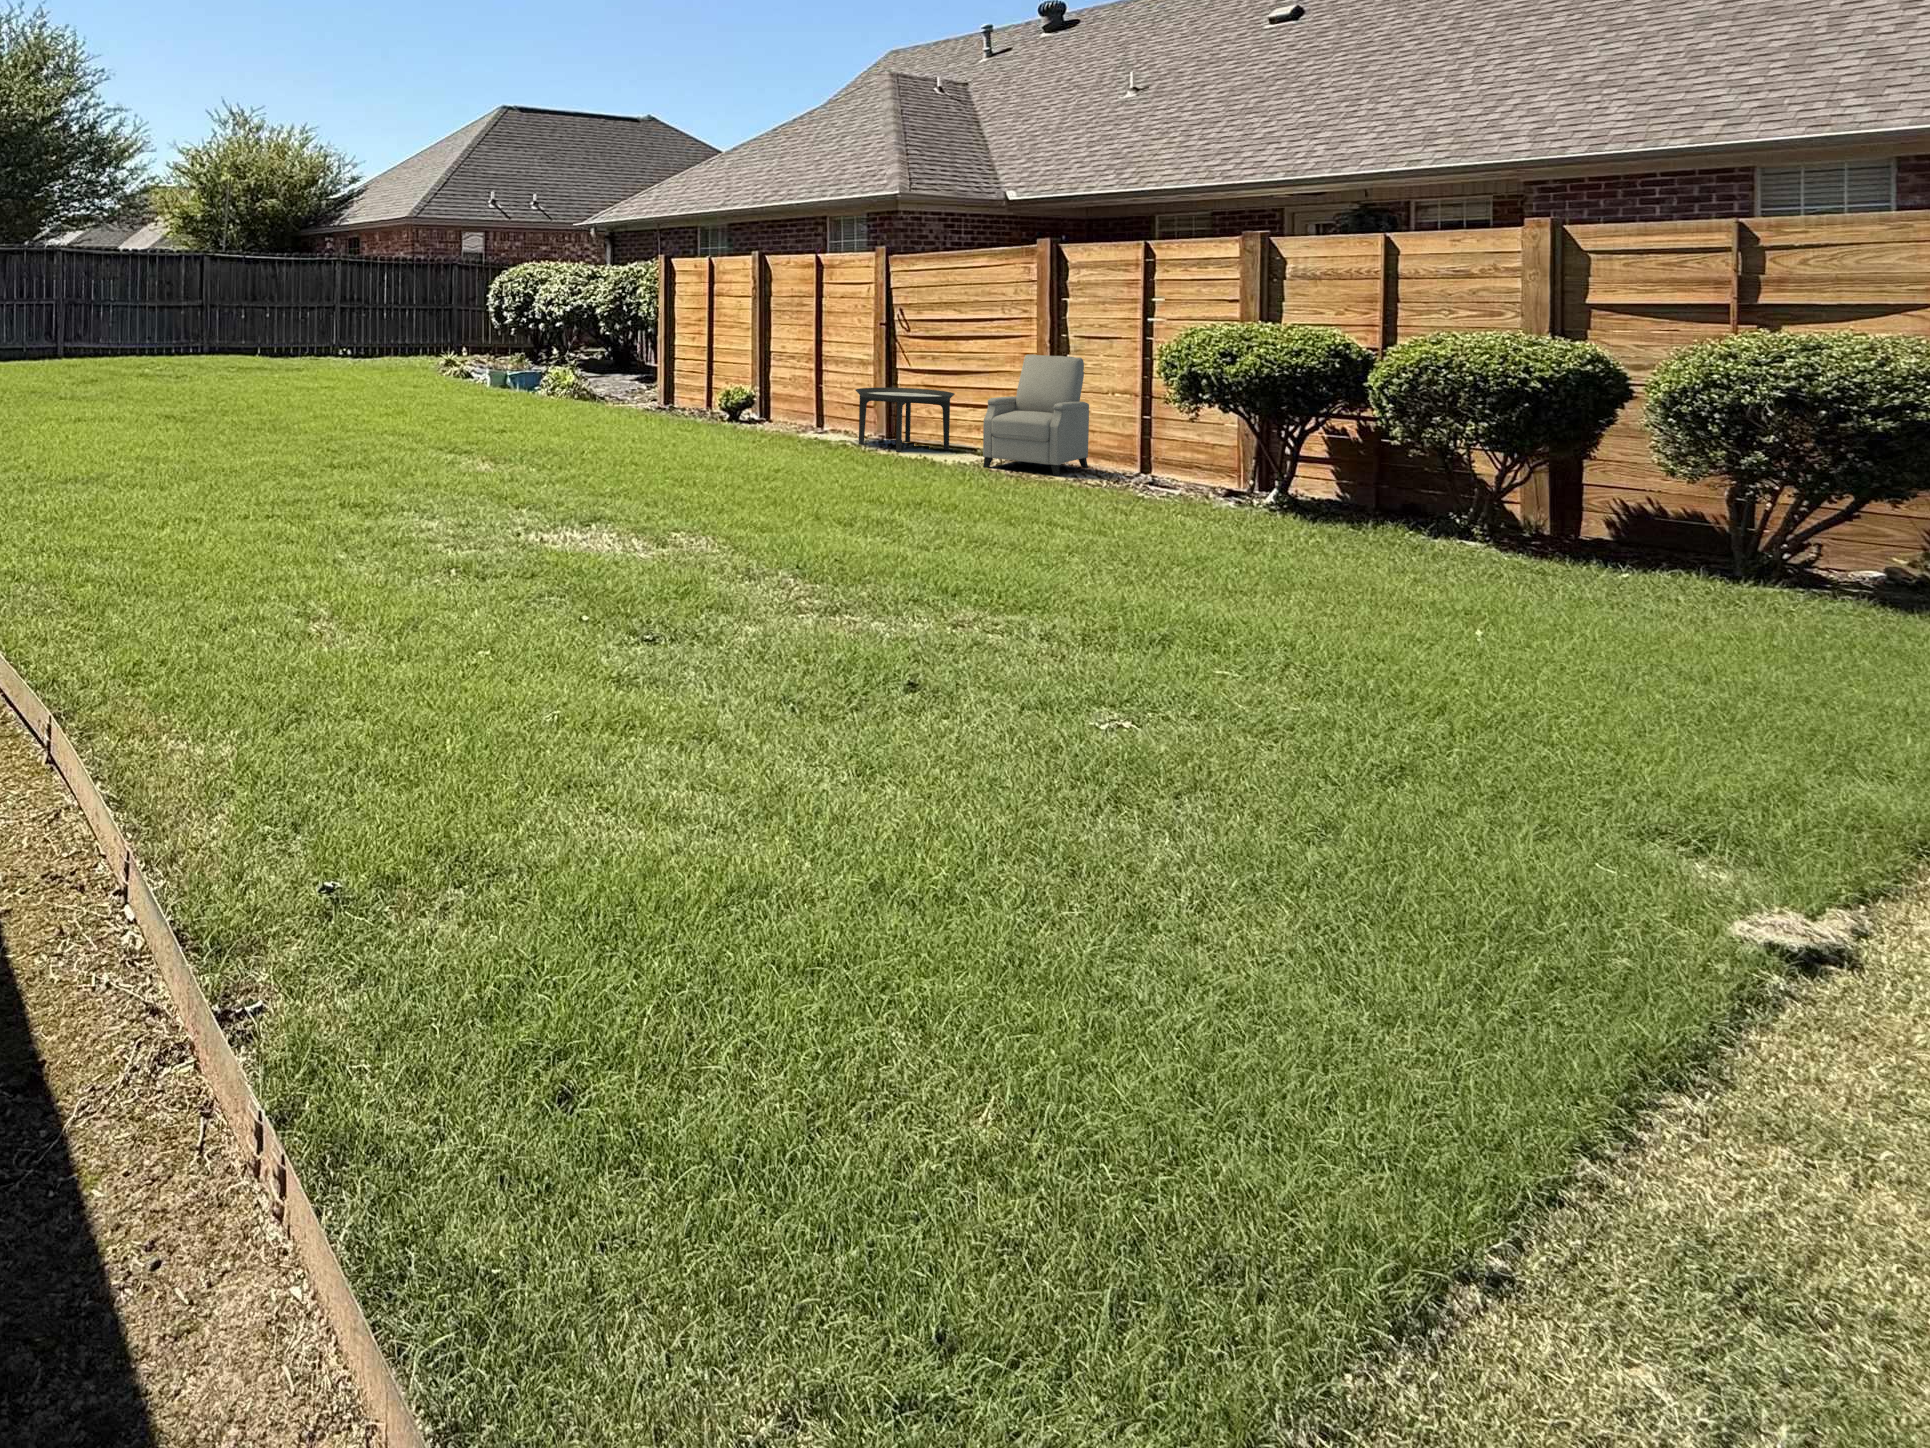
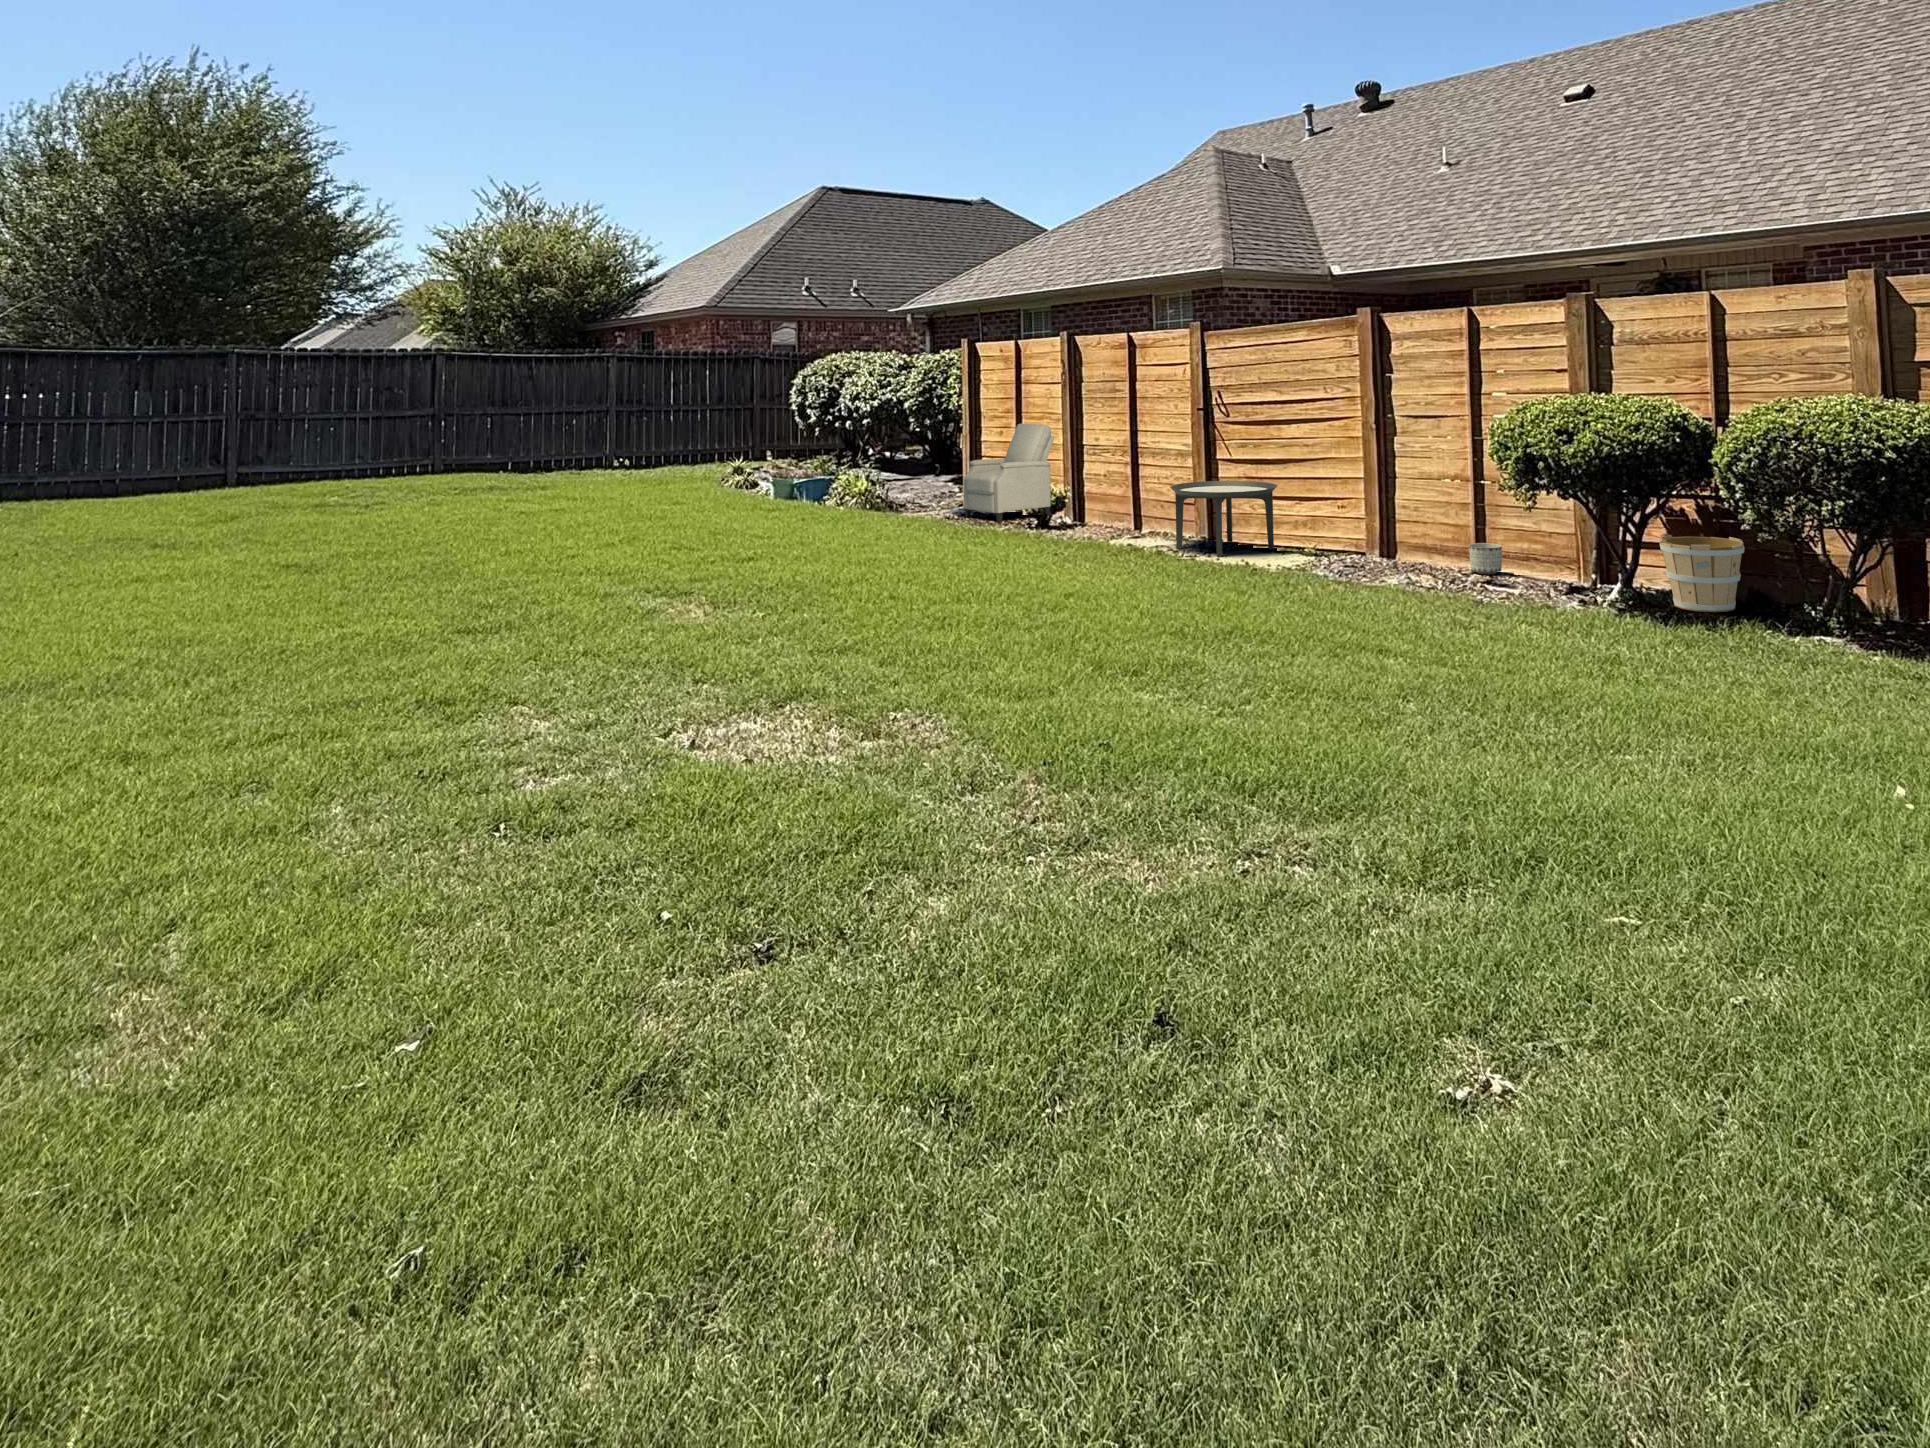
chair: present [983,354,1089,476] -> present [964,424,1054,522]
wooden bucket: none [1315,451,1399,520] -> present [1660,535,1745,612]
planter: none [1134,452,1167,480] -> present [1469,543,1502,575]

